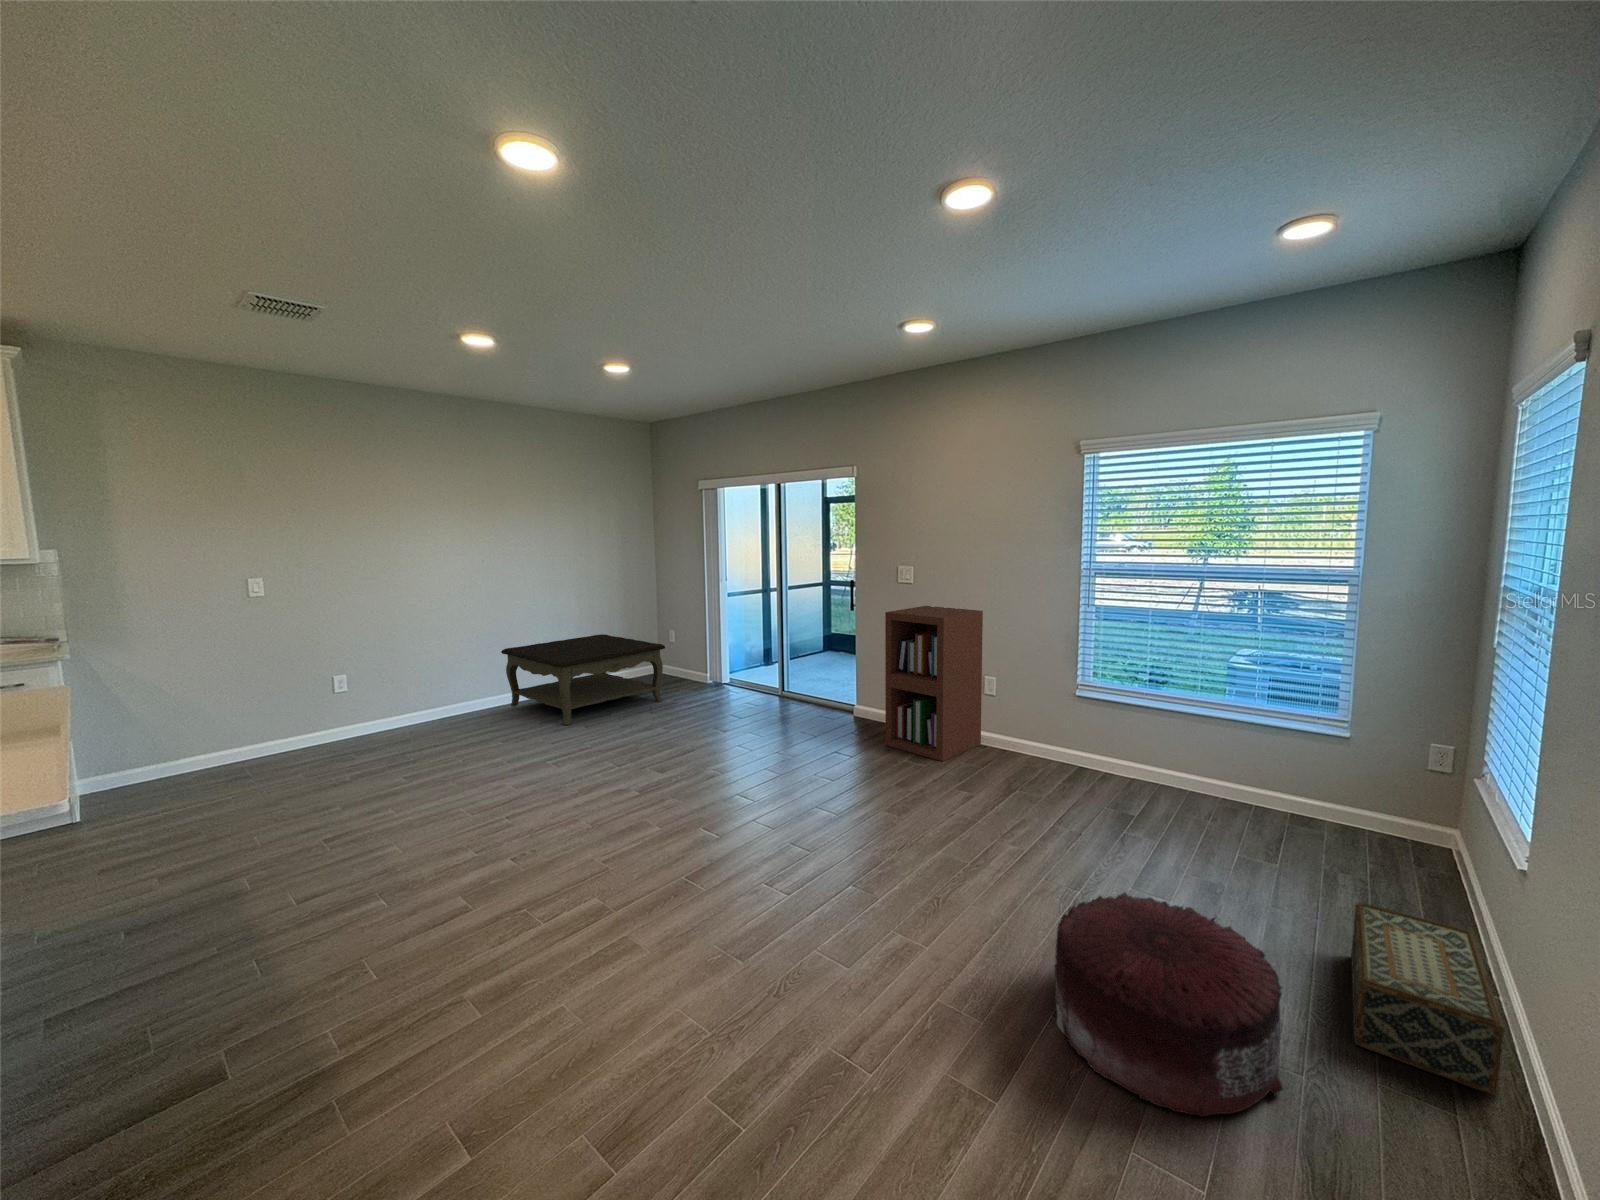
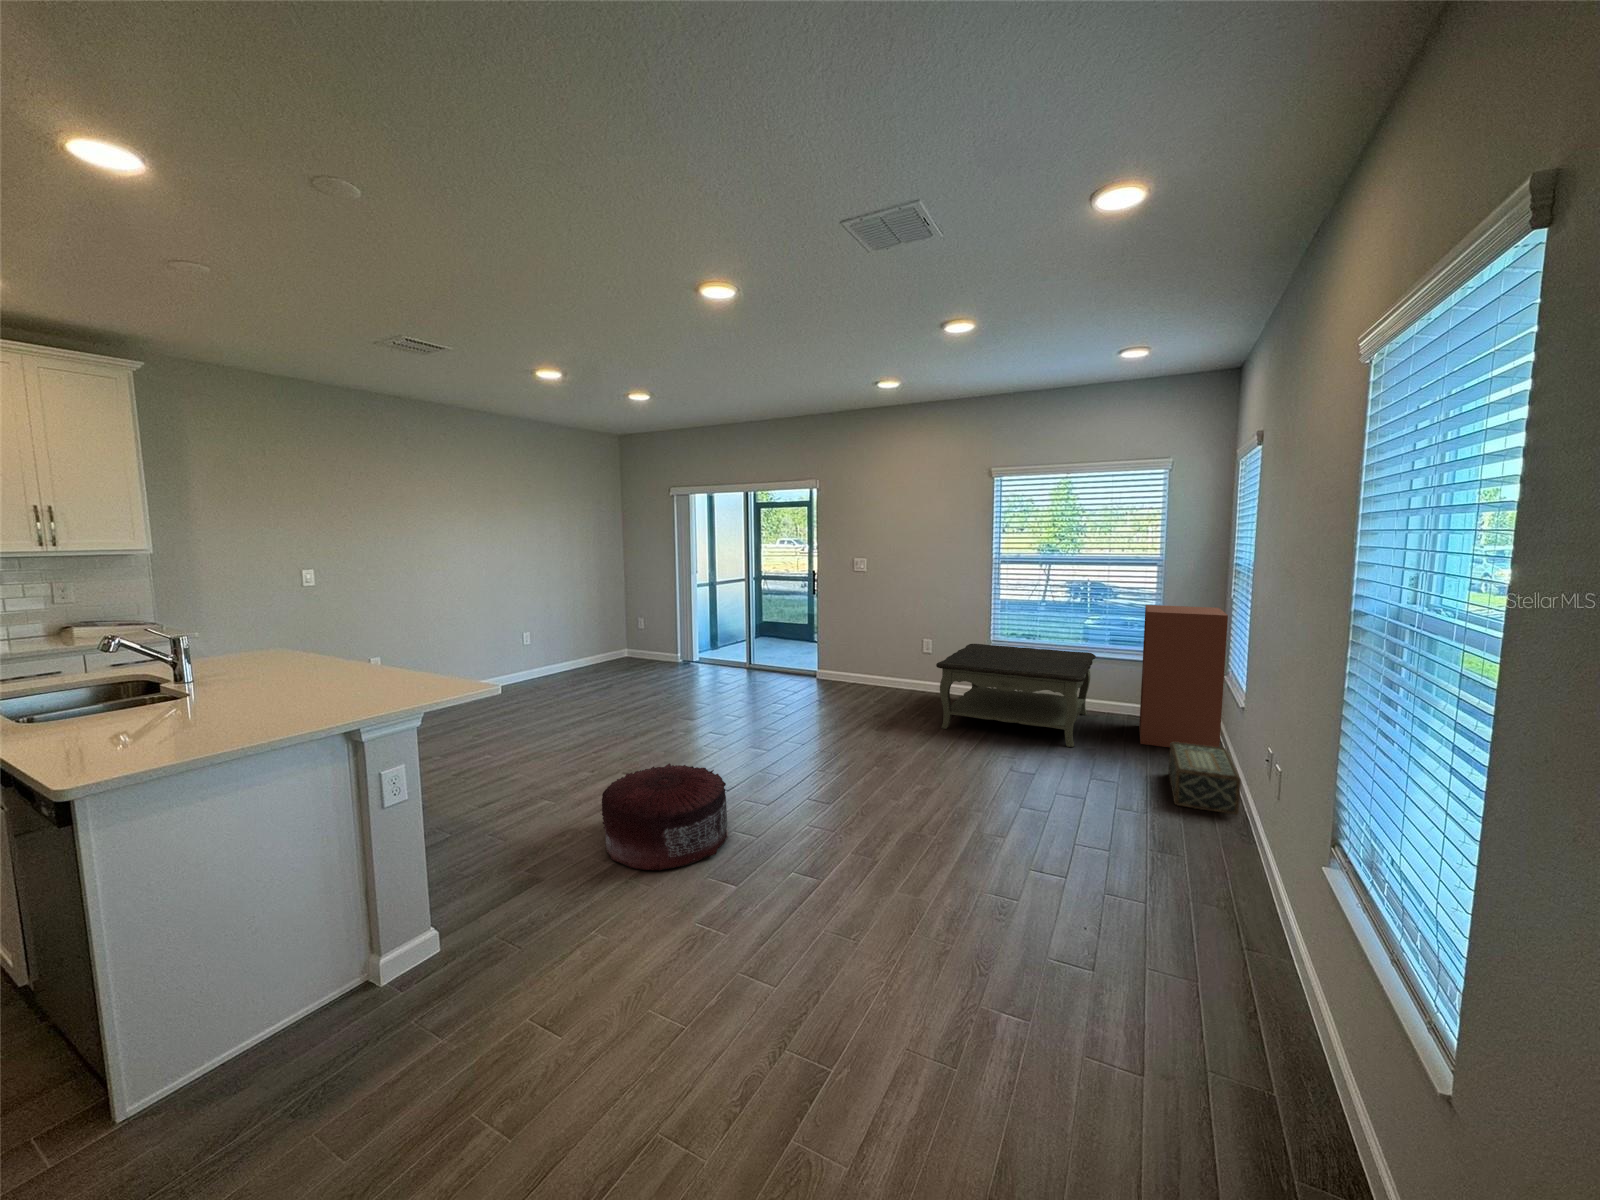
bookshelf: present [885,606,983,761] -> present [1139,605,1228,747]
coffee table: present [501,634,665,725] -> present [936,644,1096,747]
pouf: present [1054,892,1283,1117] -> present [602,763,728,871]

